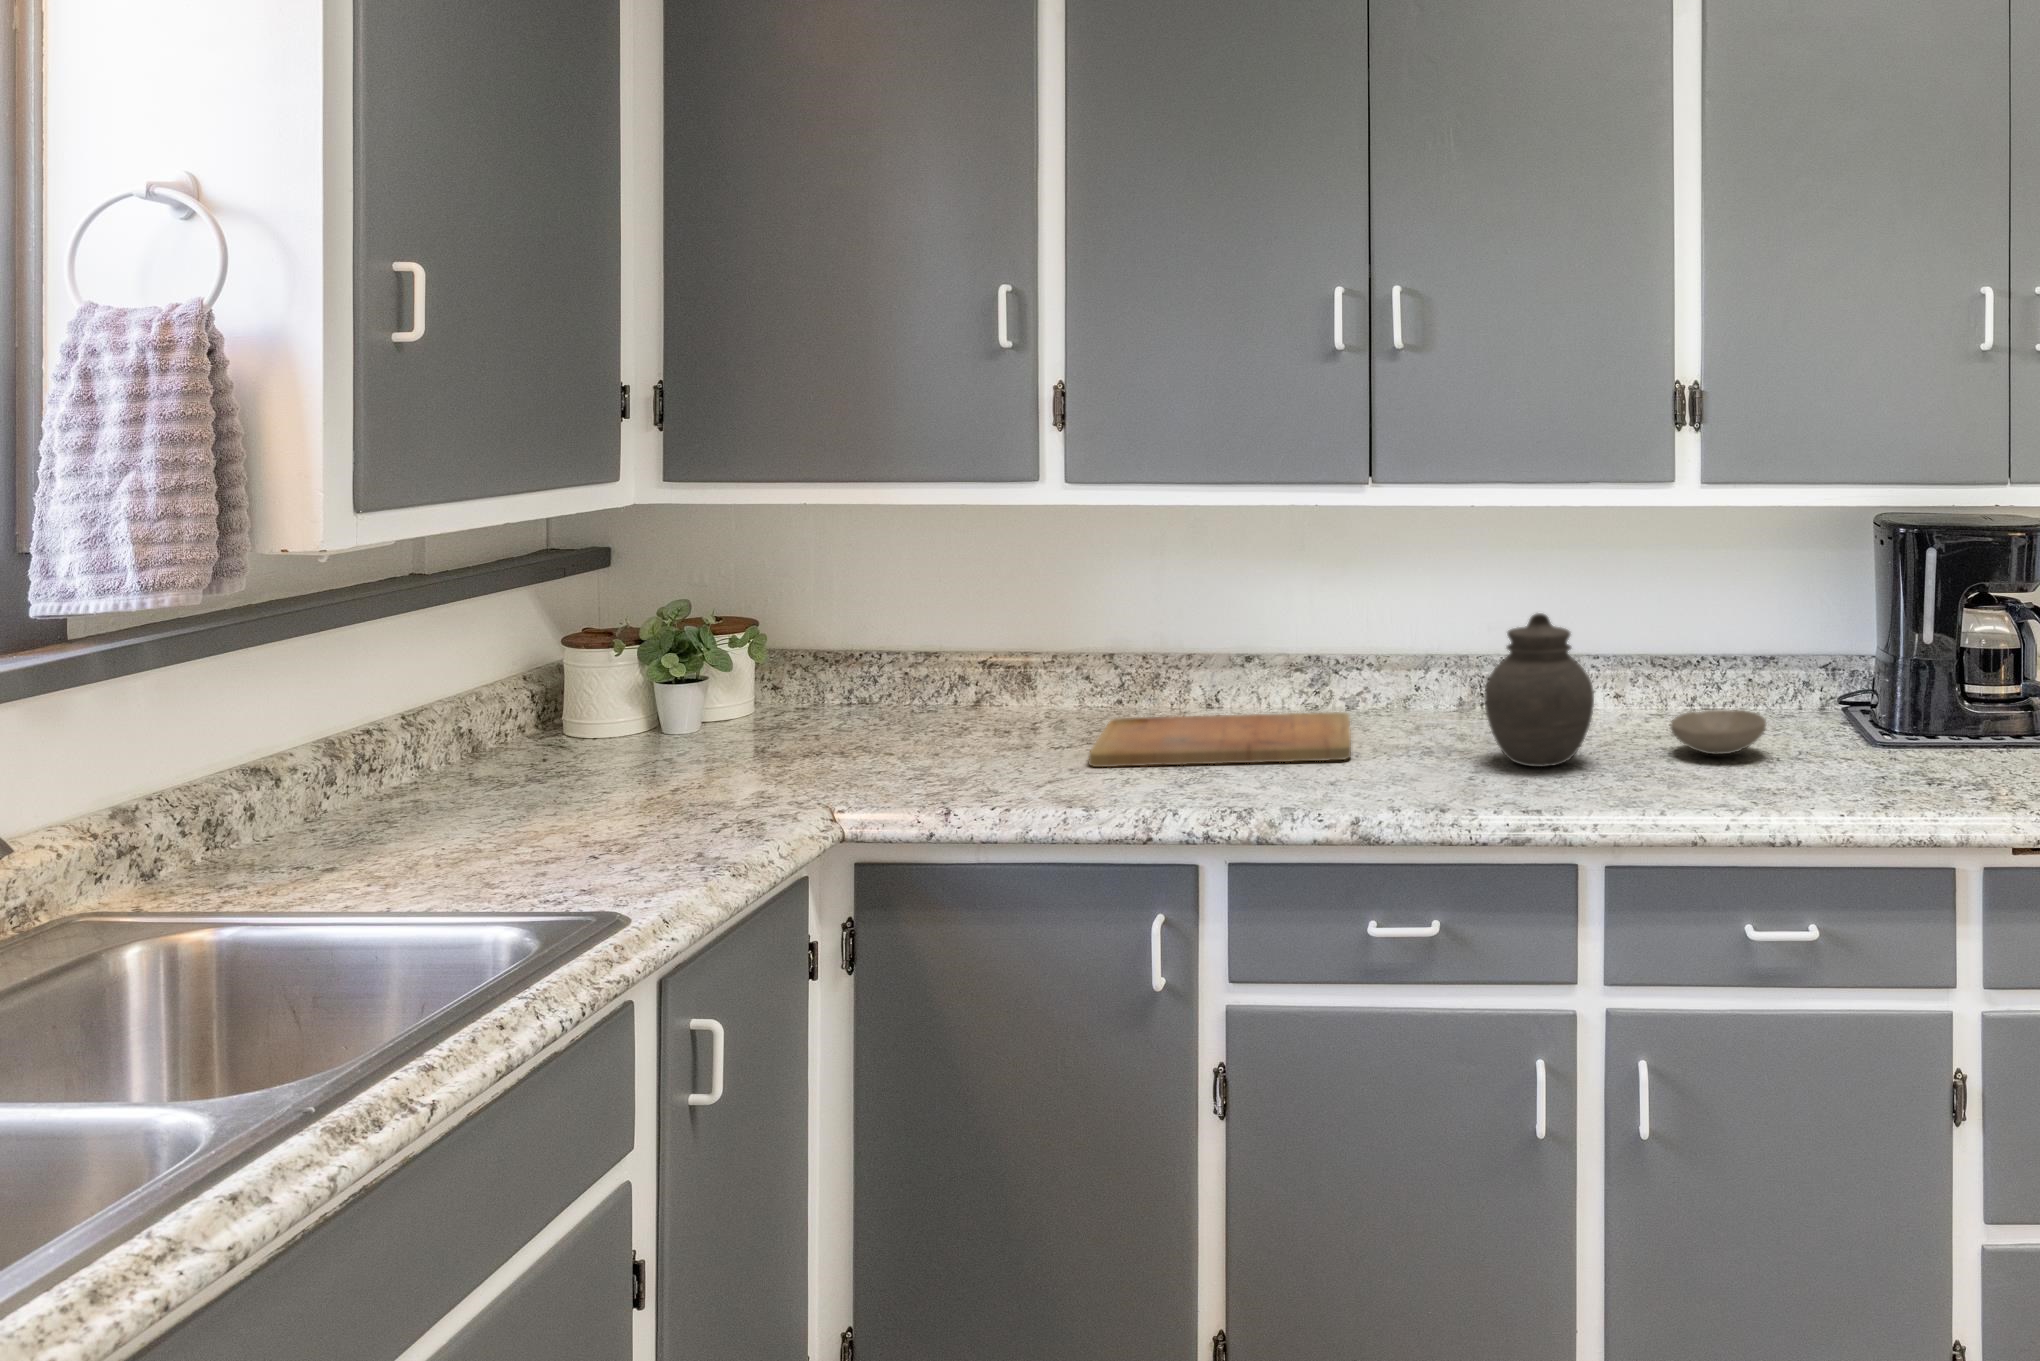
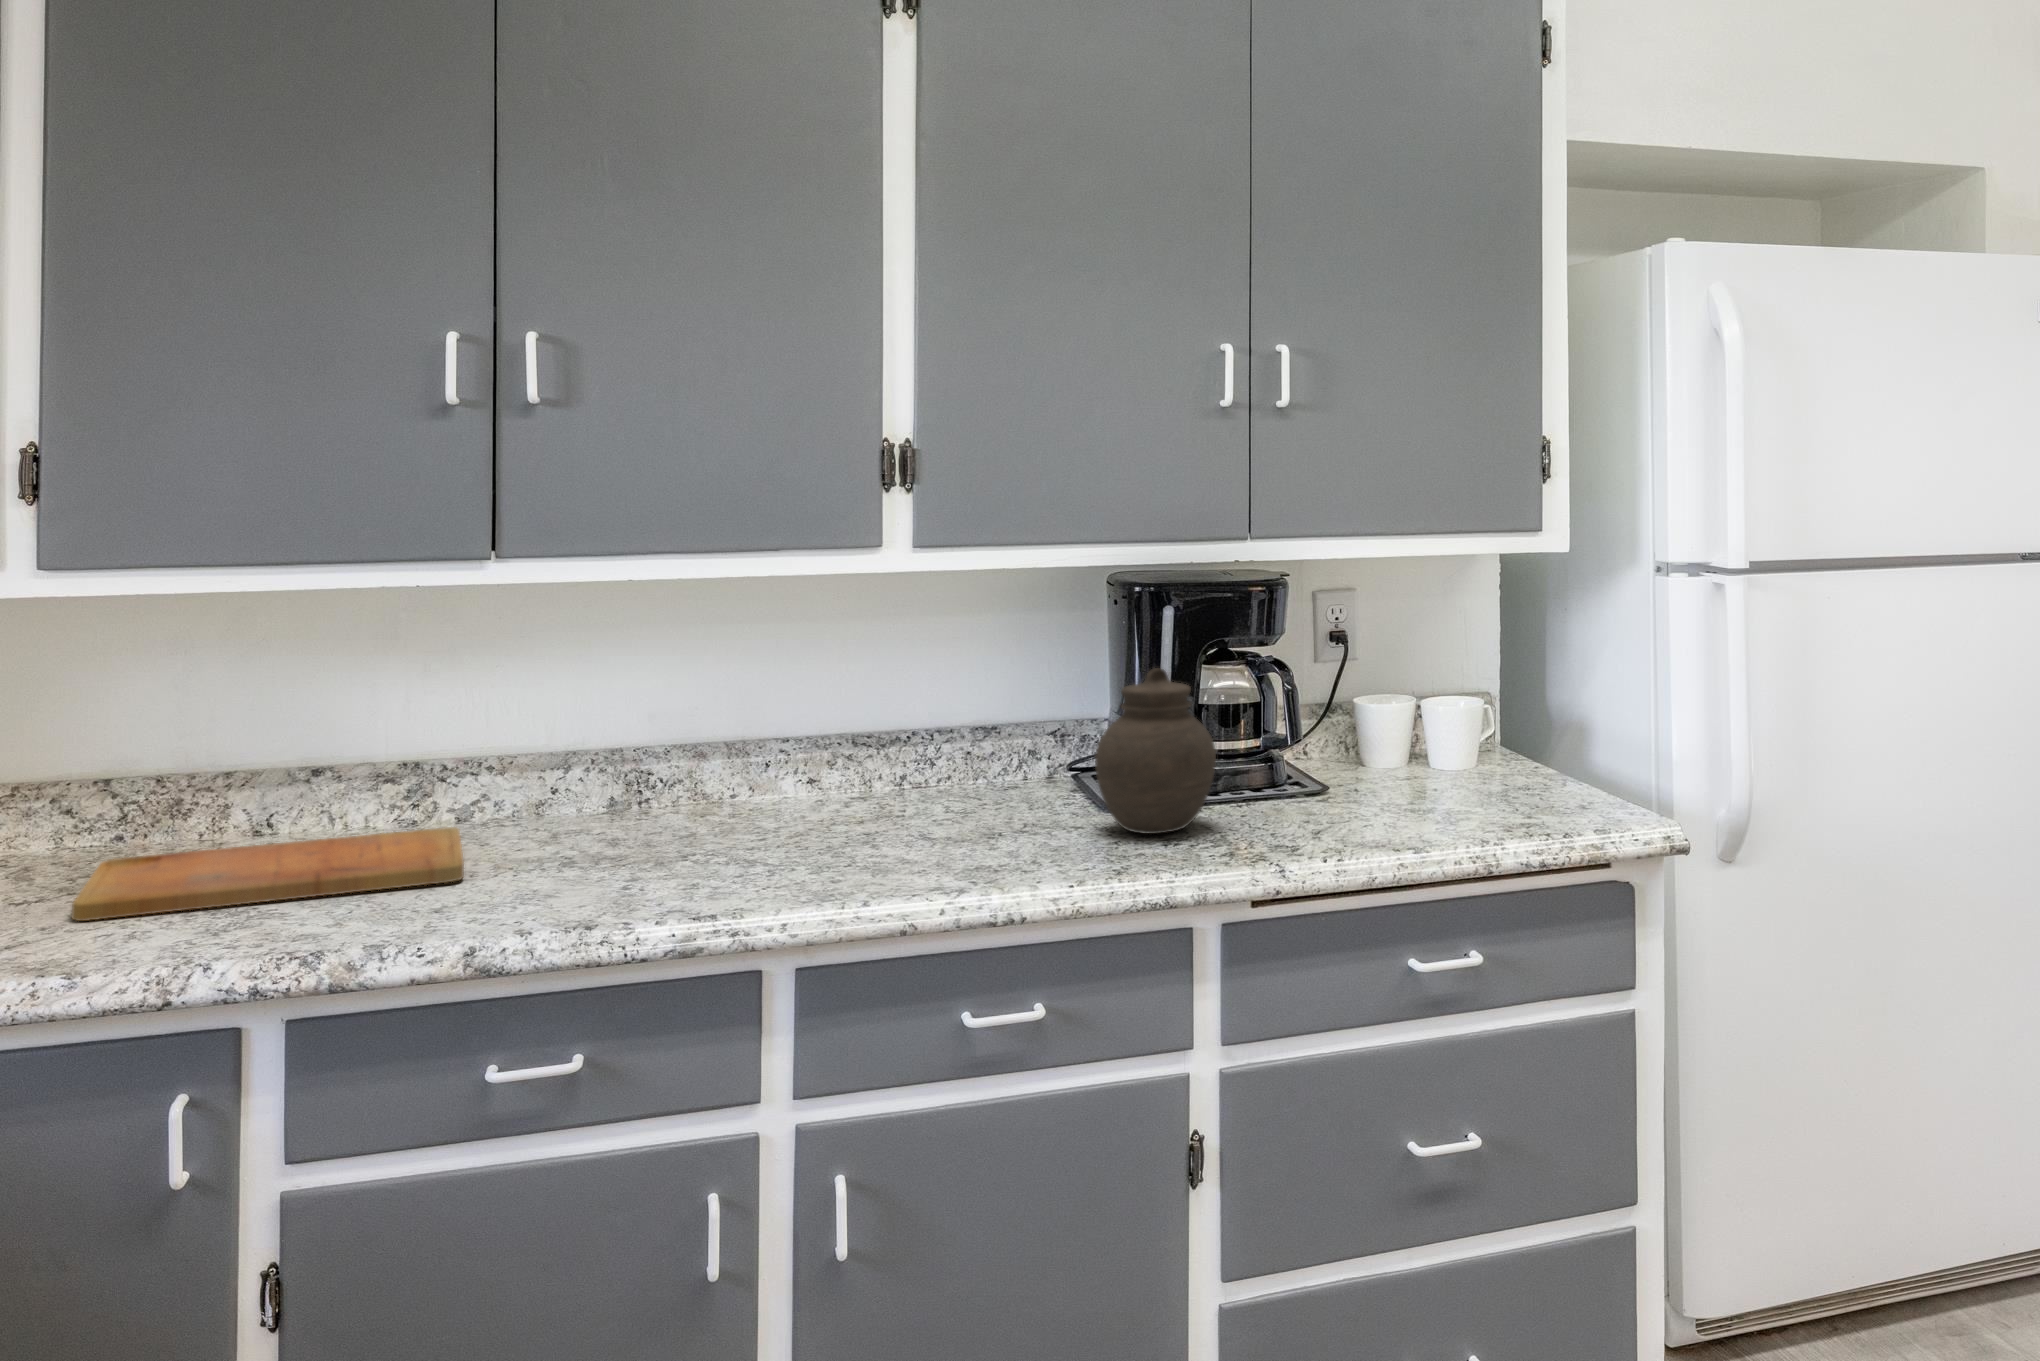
jar: present [1484,613,1594,767] -> present [1095,668,1216,834]
bowl: present [1671,710,1766,754] -> none [876,786,988,837]

